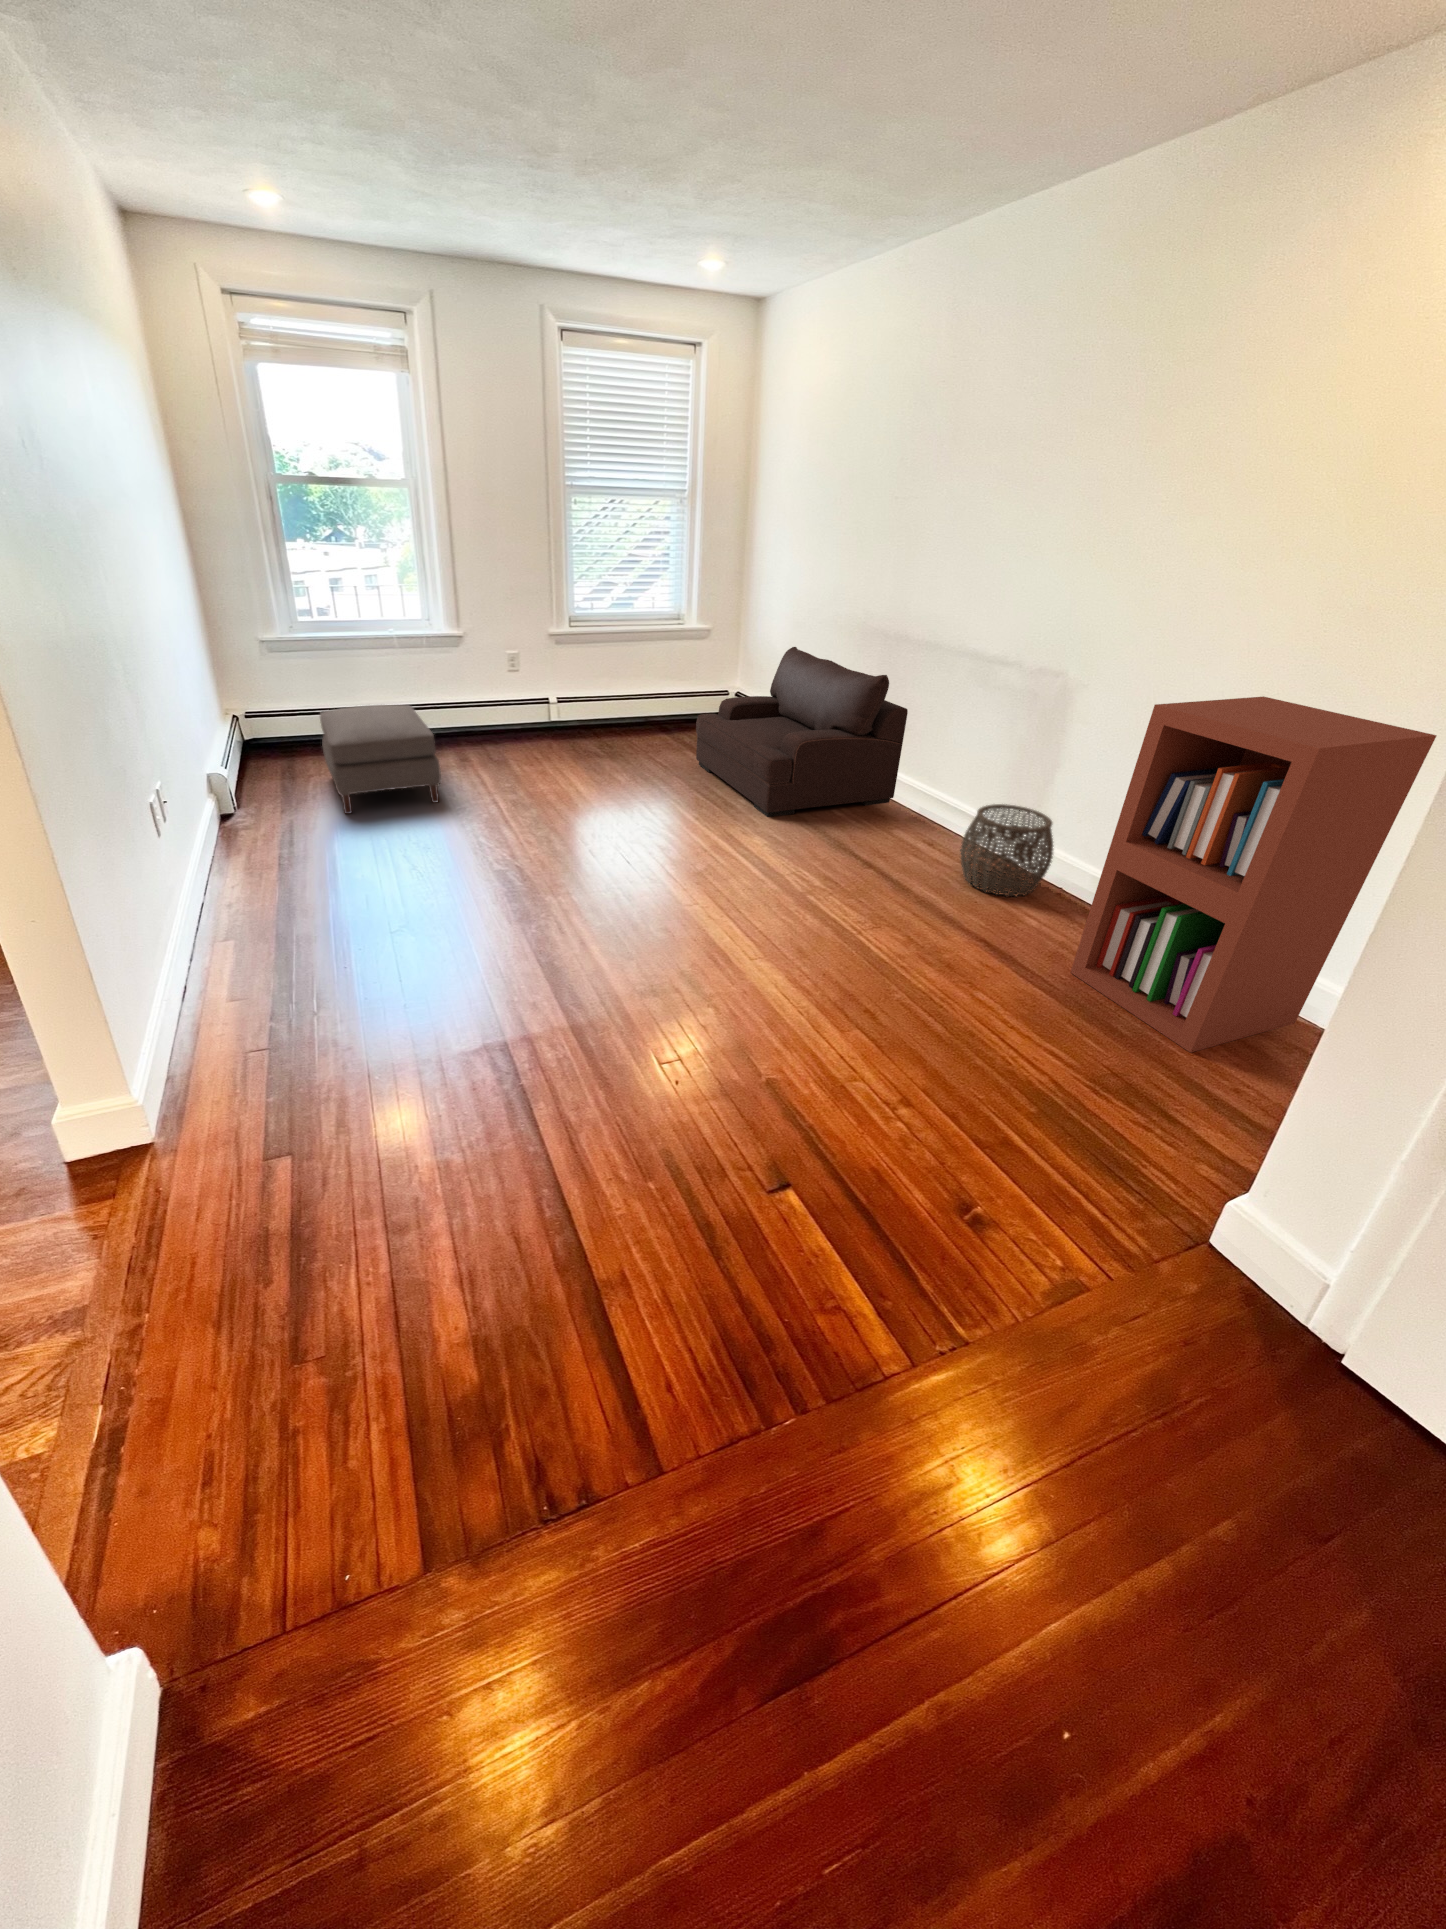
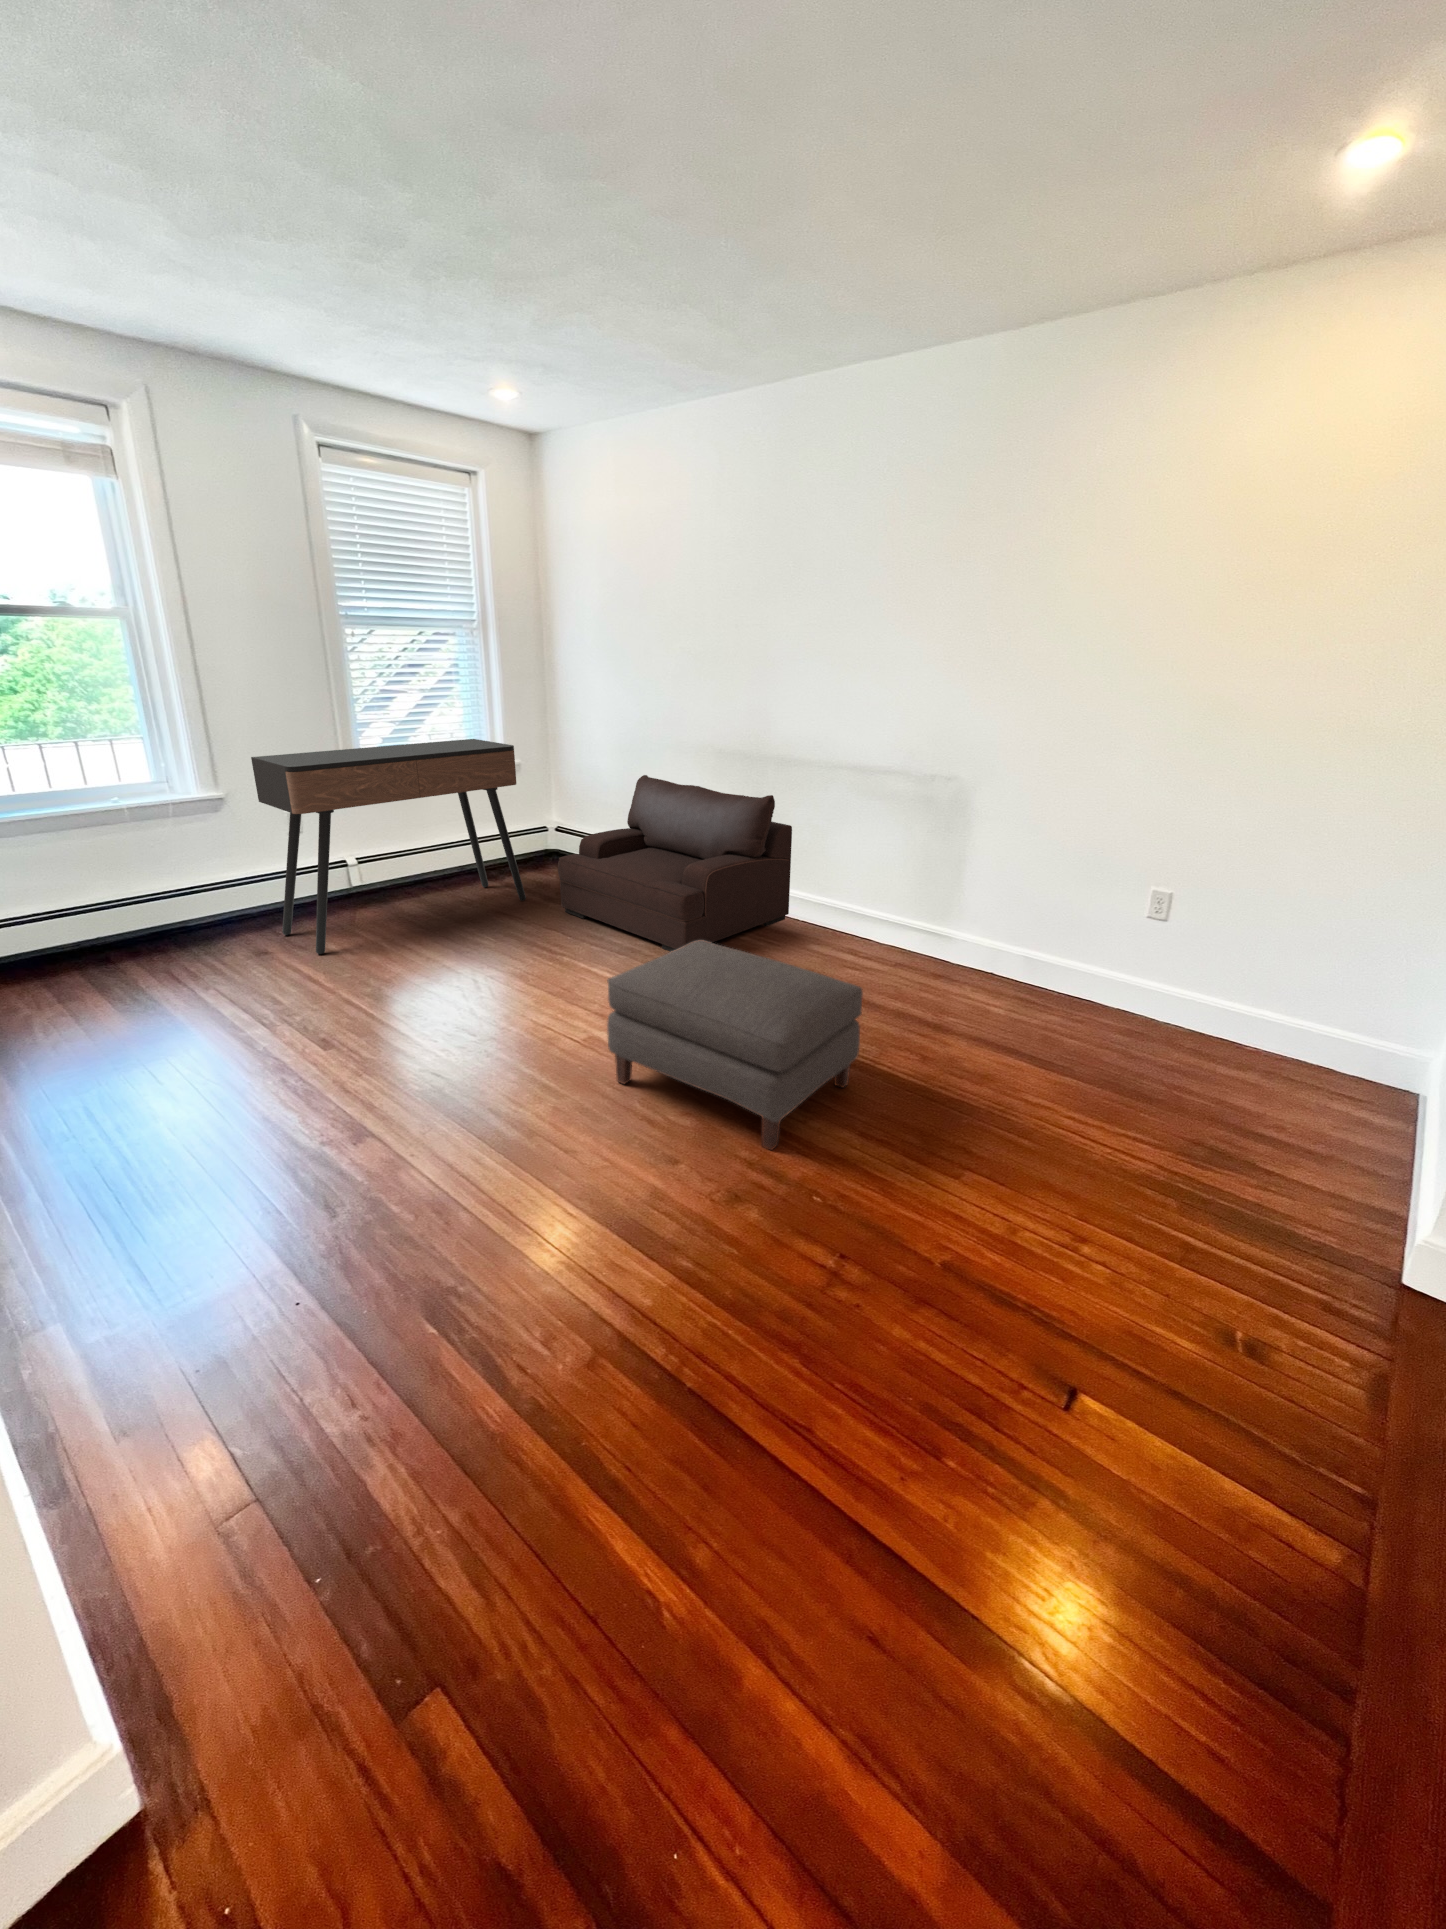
console table: none [476,602,679,766] -> present [251,739,526,954]
bookshelf: present [1071,696,1436,1053] -> none [1073,785,1306,1101]
ottoman: present [320,705,441,814] -> present [607,940,863,1150]
woven basket: present [960,804,1053,896] -> none [904,904,990,993]

